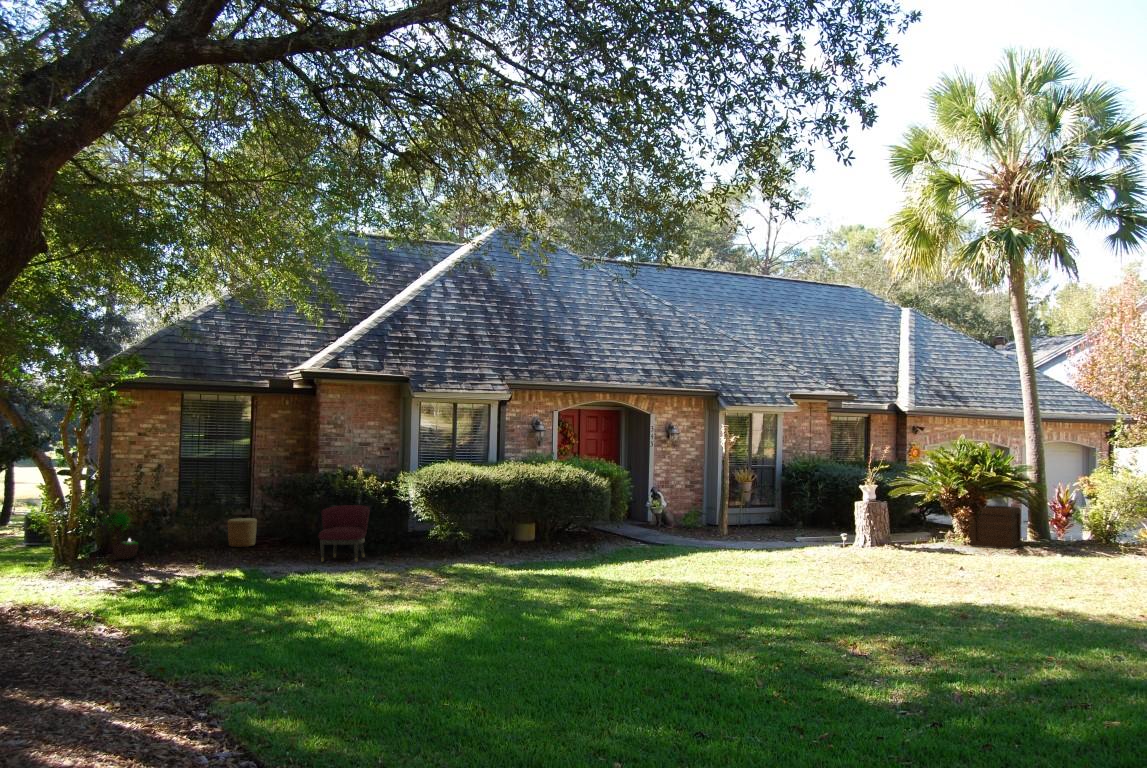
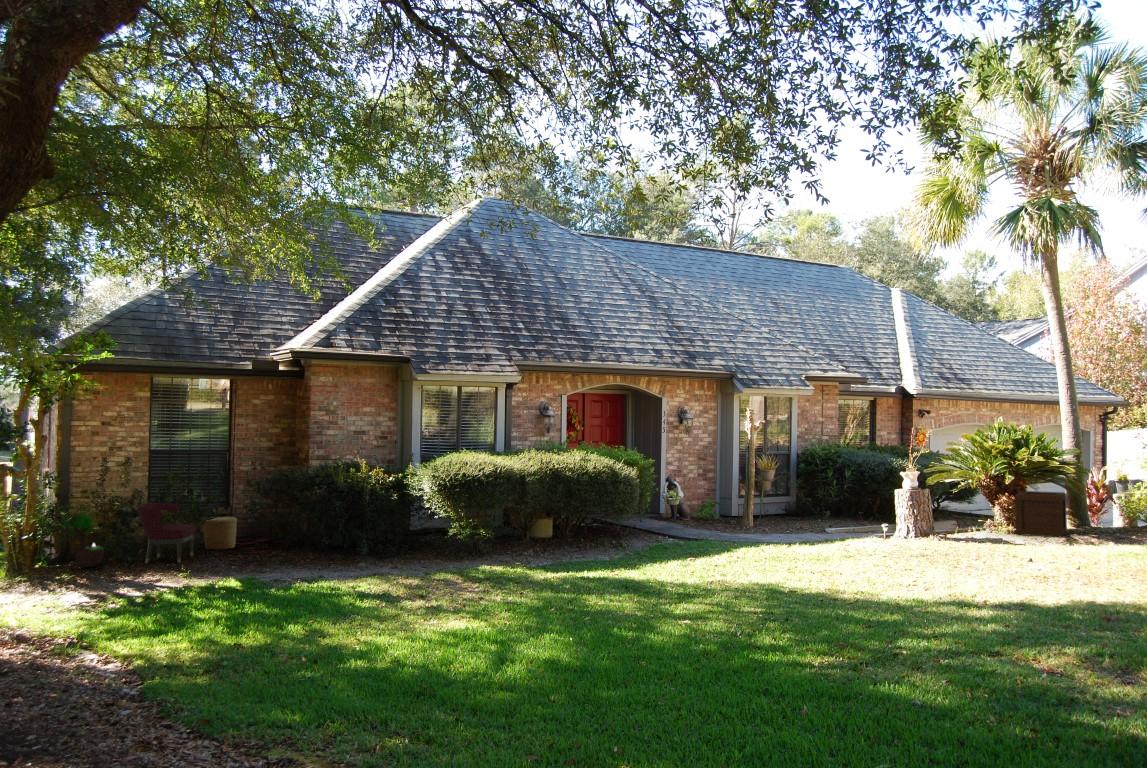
chair: present [319,505,370,562] -> present [138,503,196,563]

